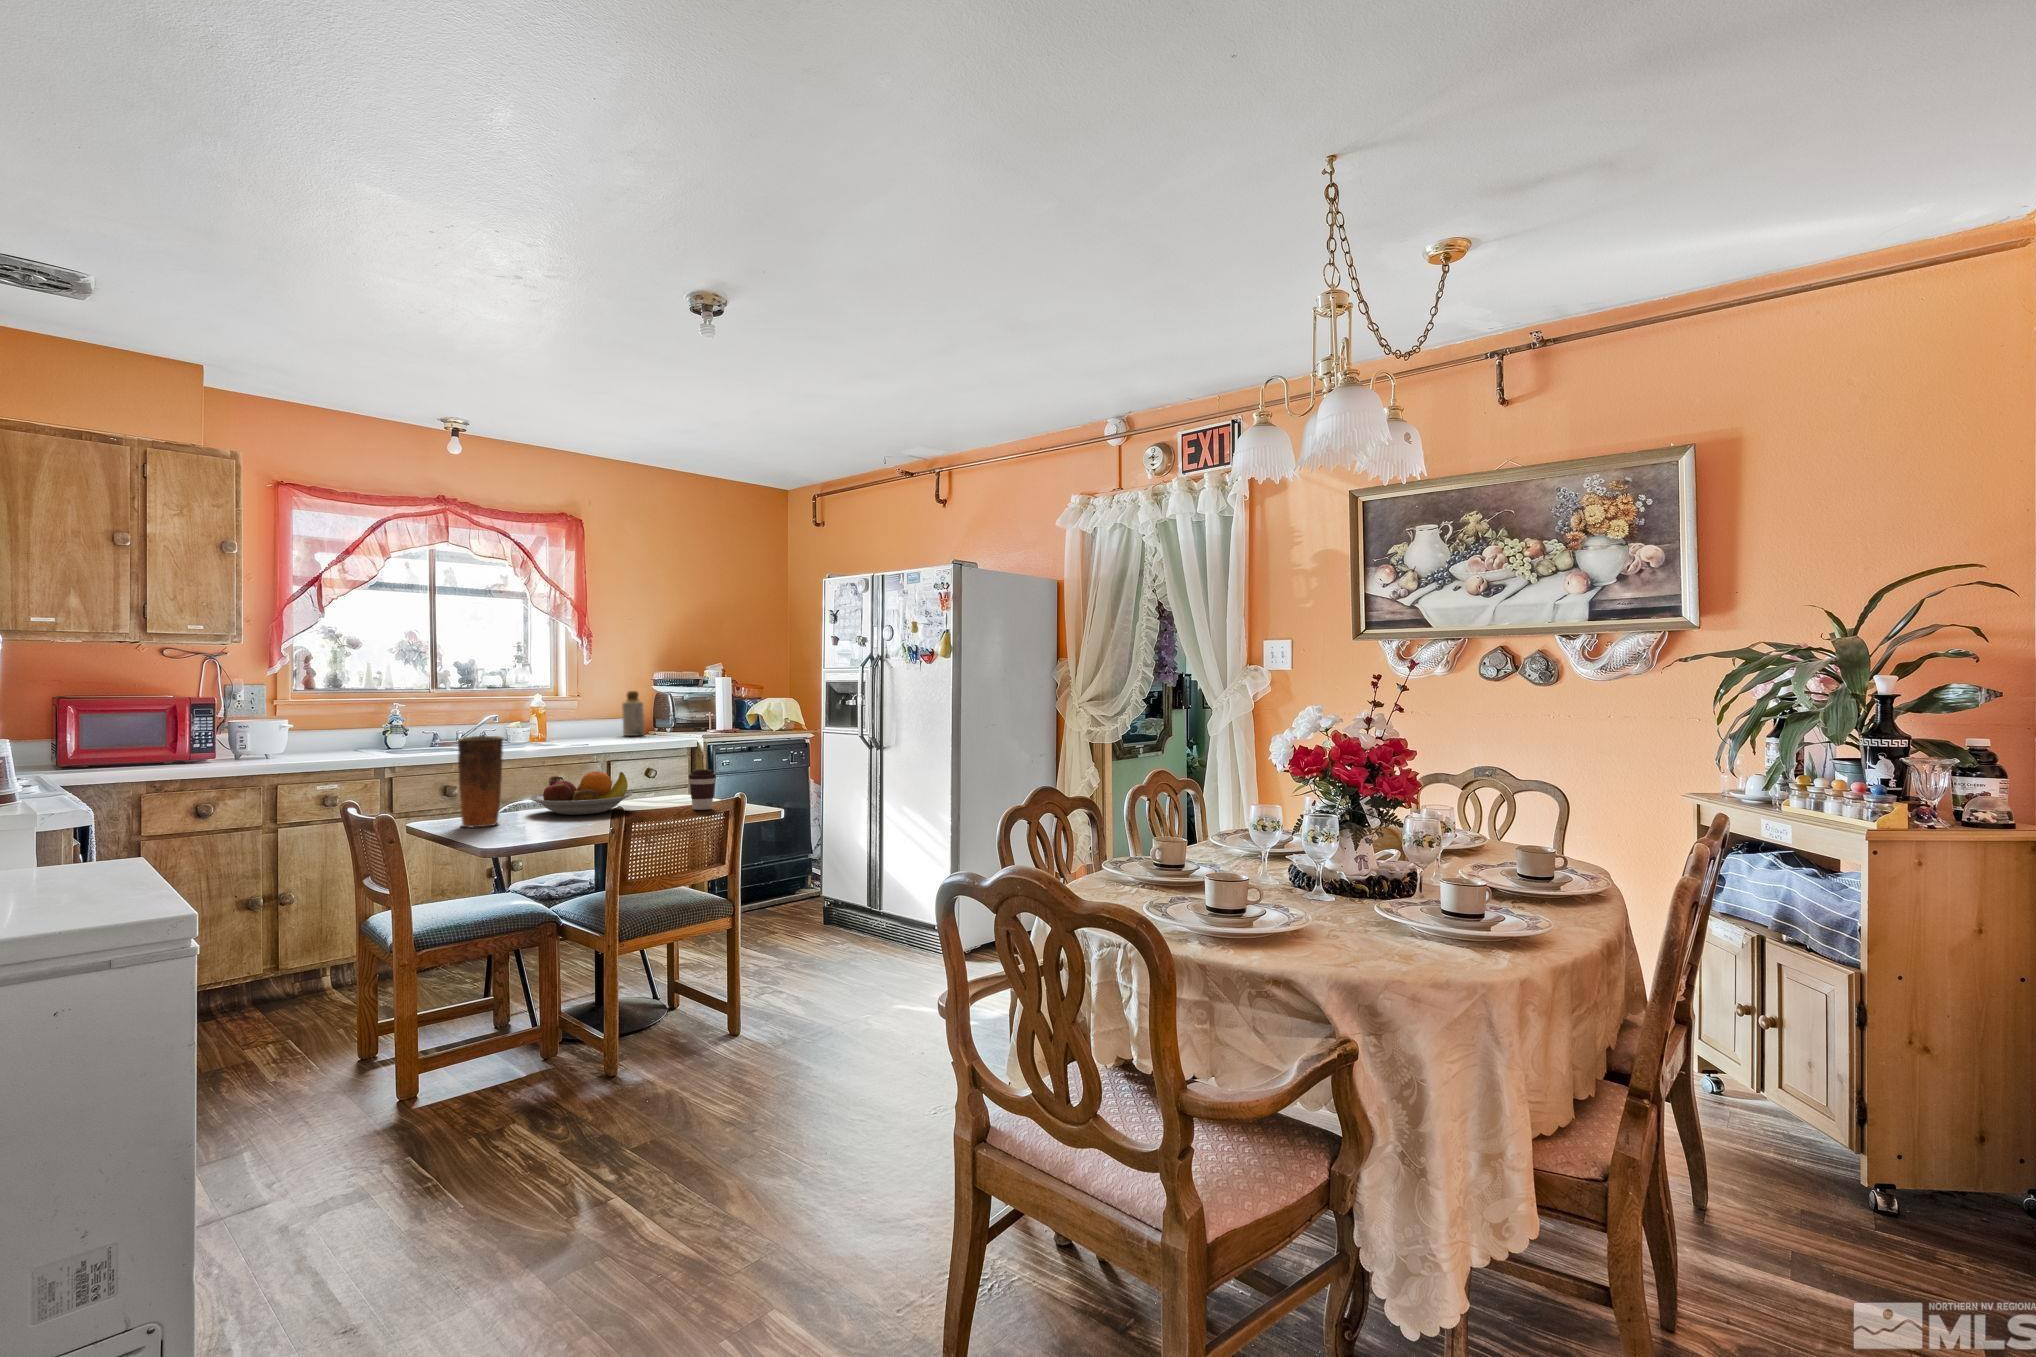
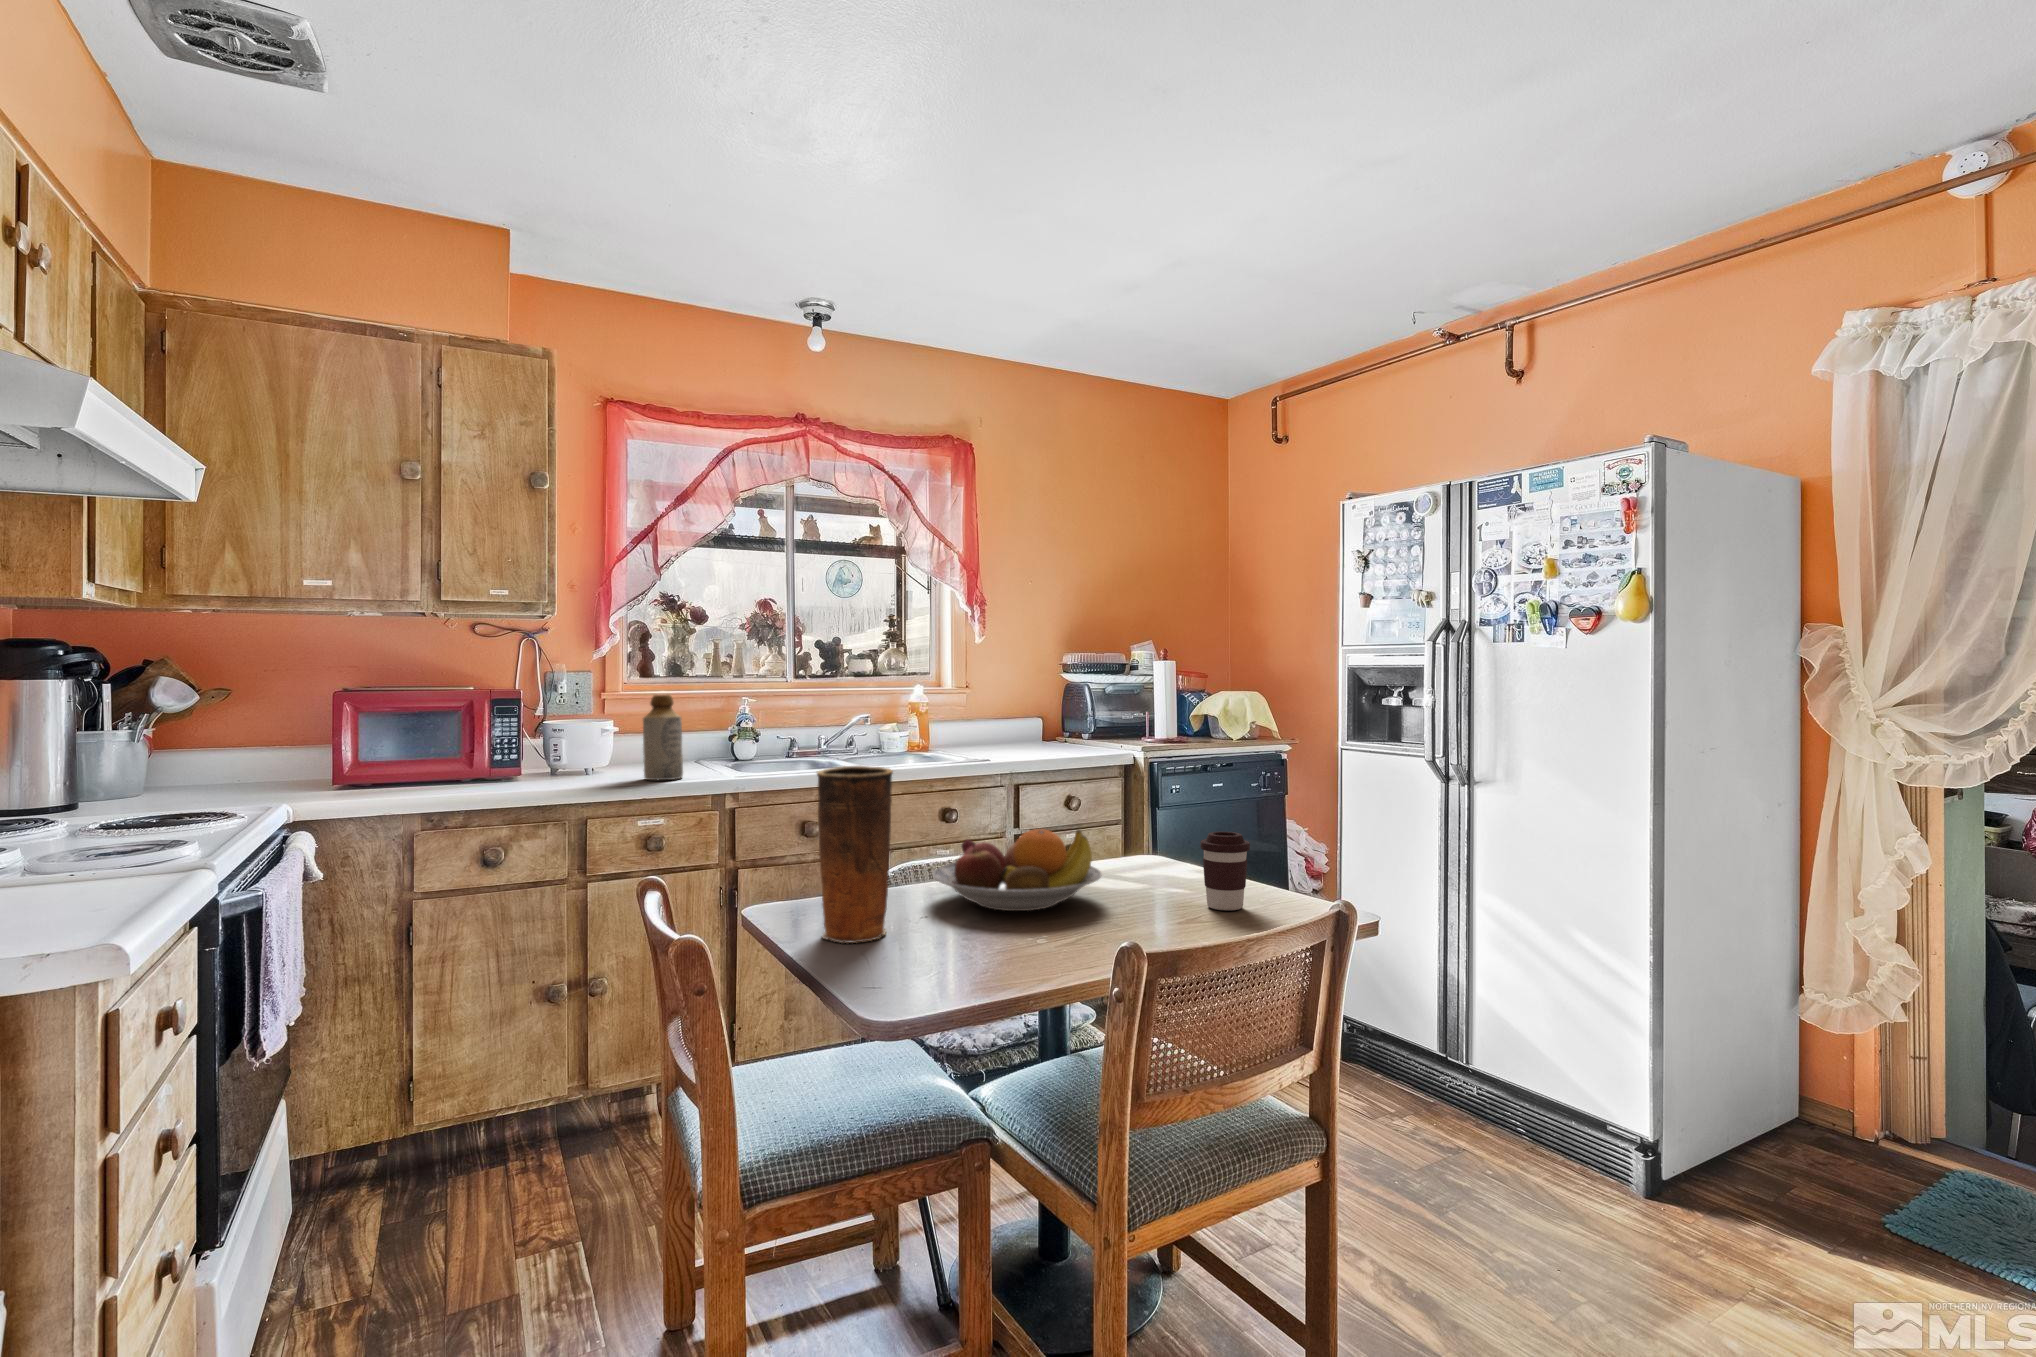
bottle: present [622,691,644,736] -> present [643,694,683,780]

